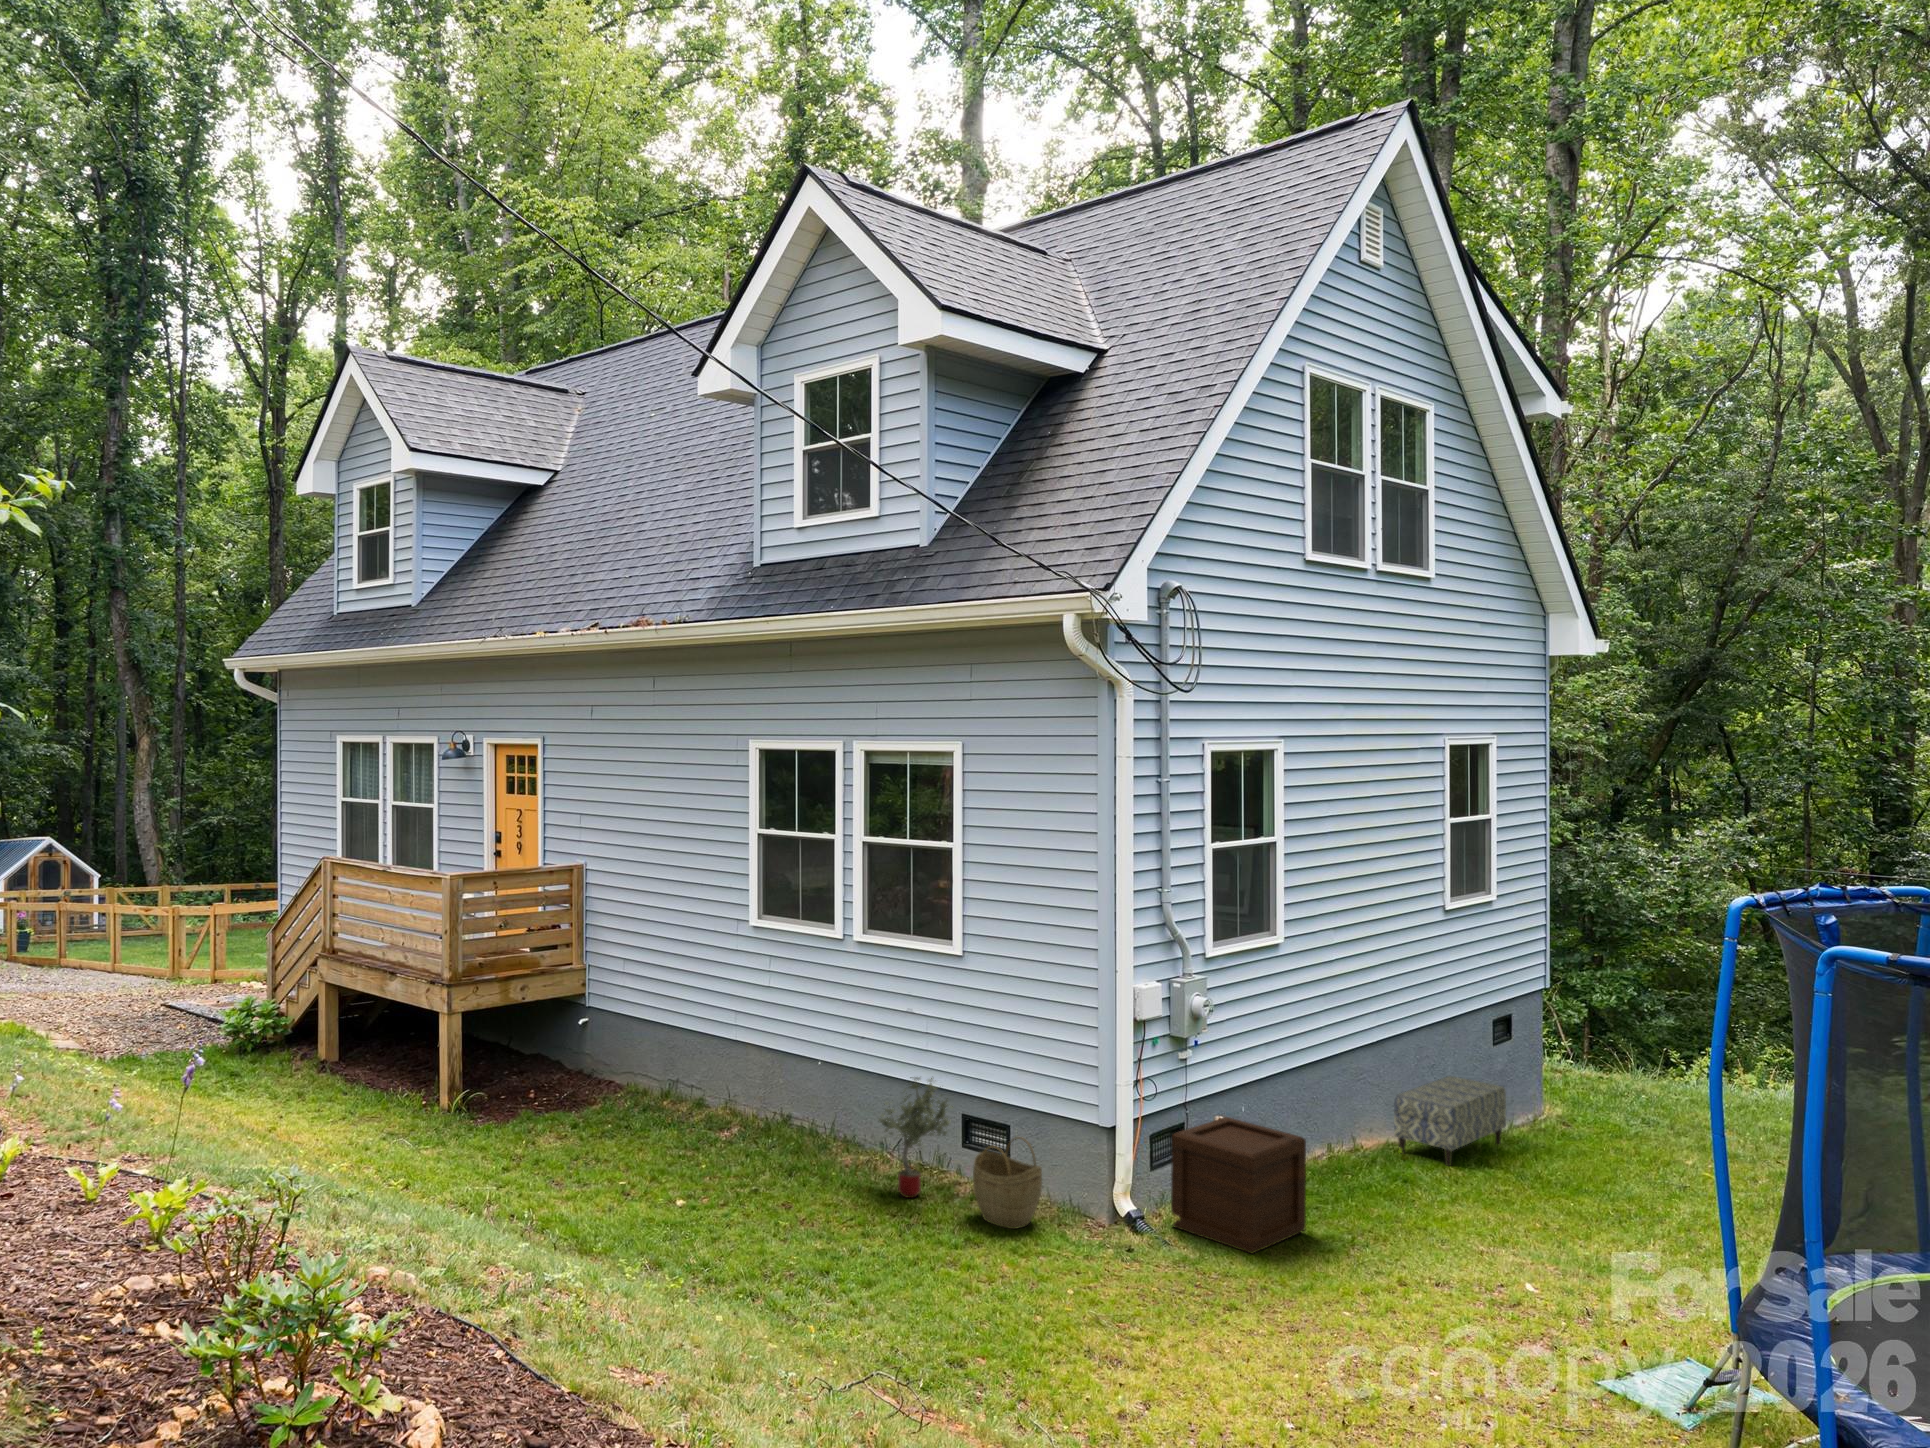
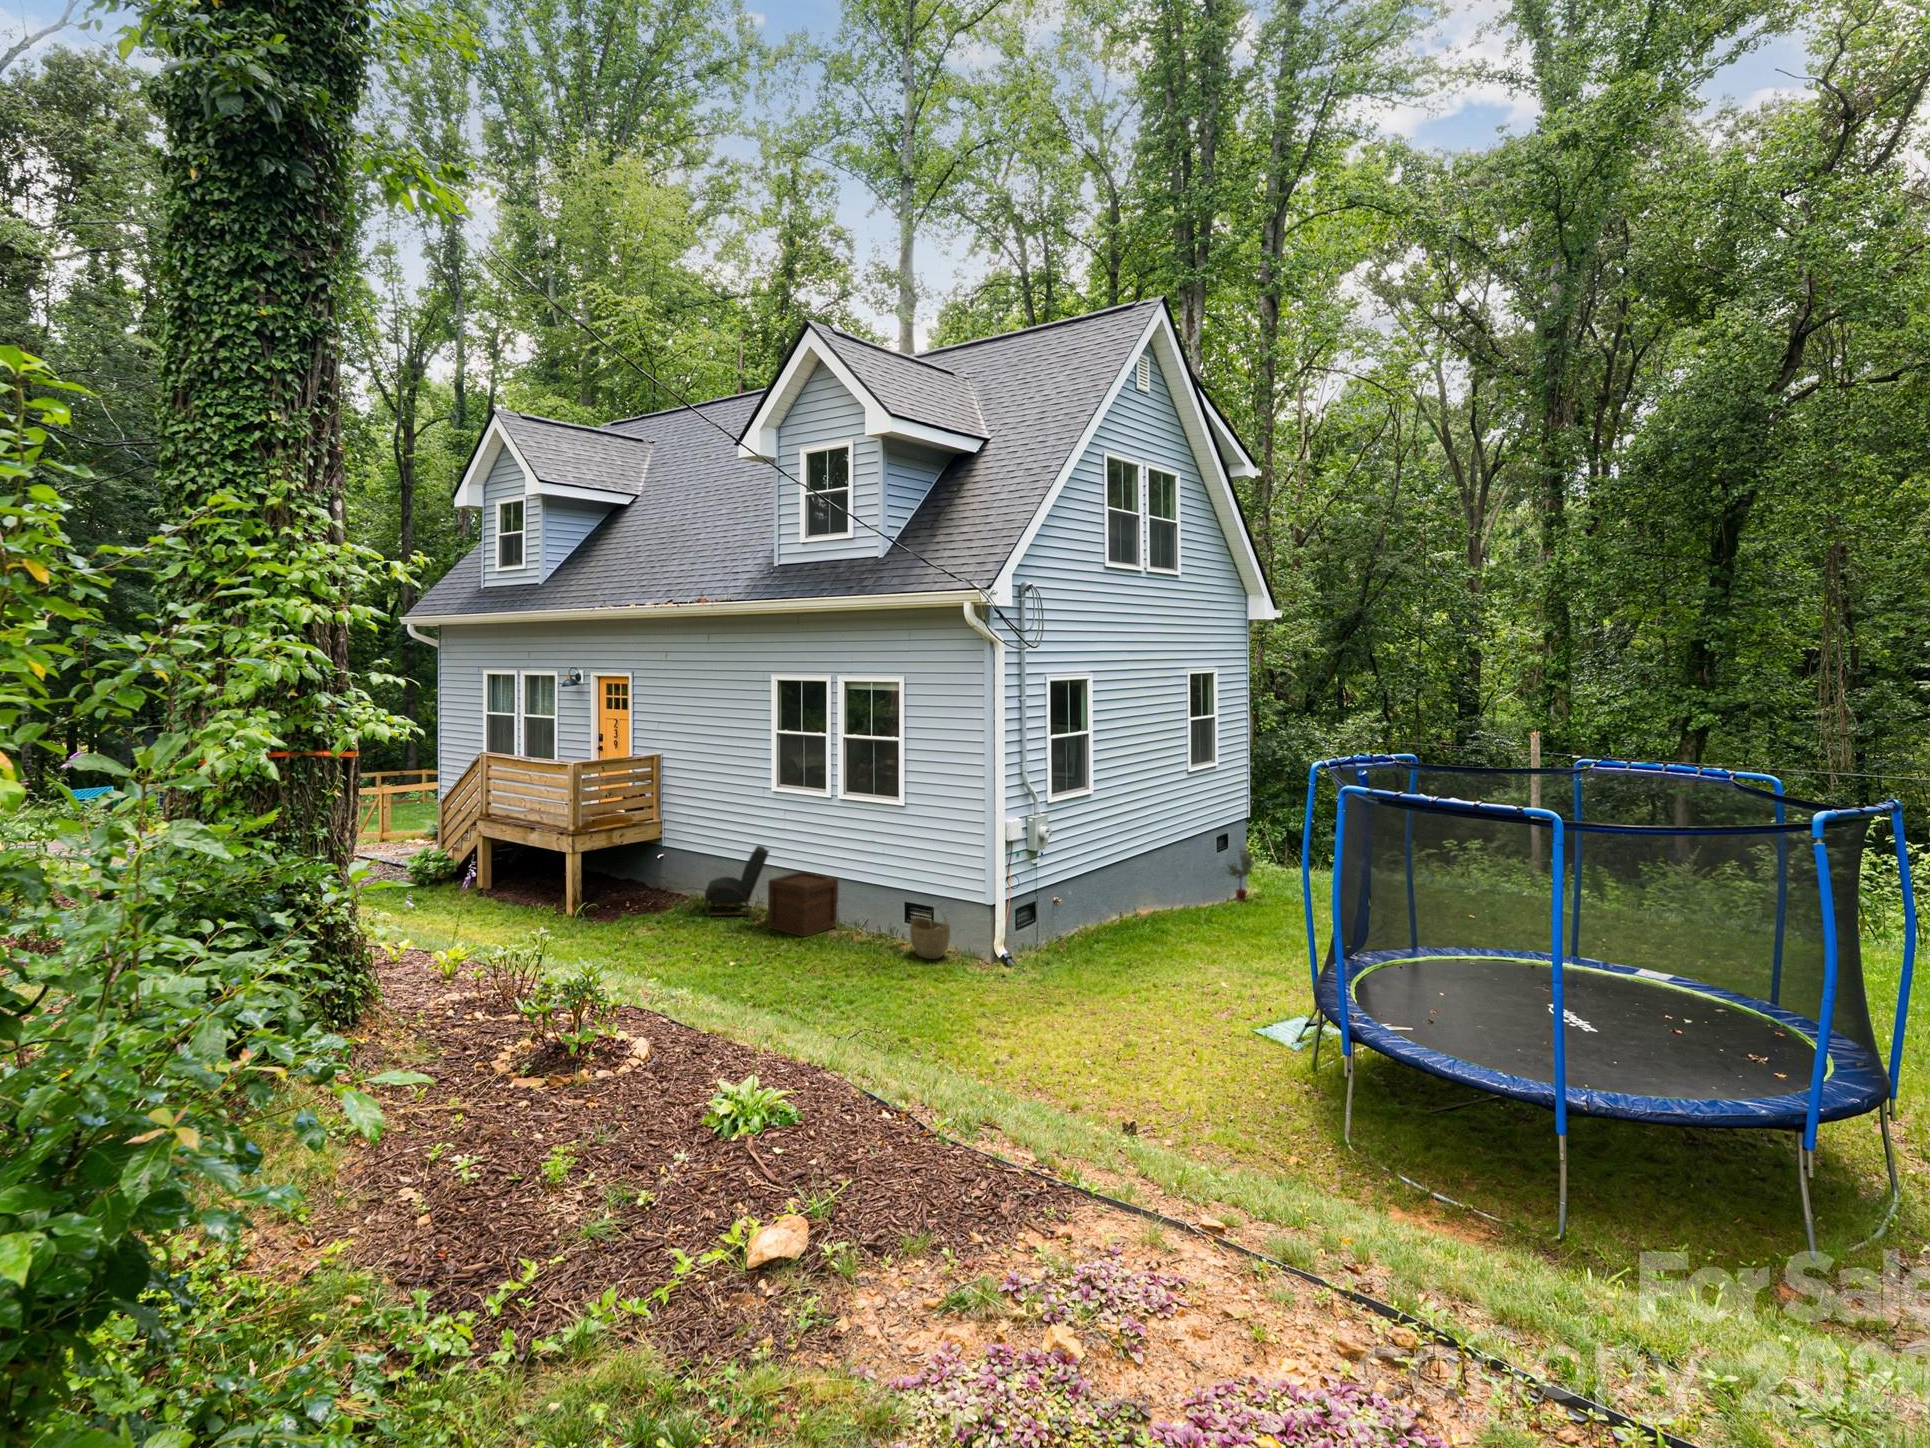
lounge chair: none [637,1016,747,1139] -> present [704,846,769,917]
bench: present [1394,1076,1506,1166] -> none [1152,871,1217,923]
potted tree: present [879,1077,953,1198] -> present [1226,850,1255,901]
wooden crate: present [1171,1117,1306,1253] -> present [768,871,838,937]

